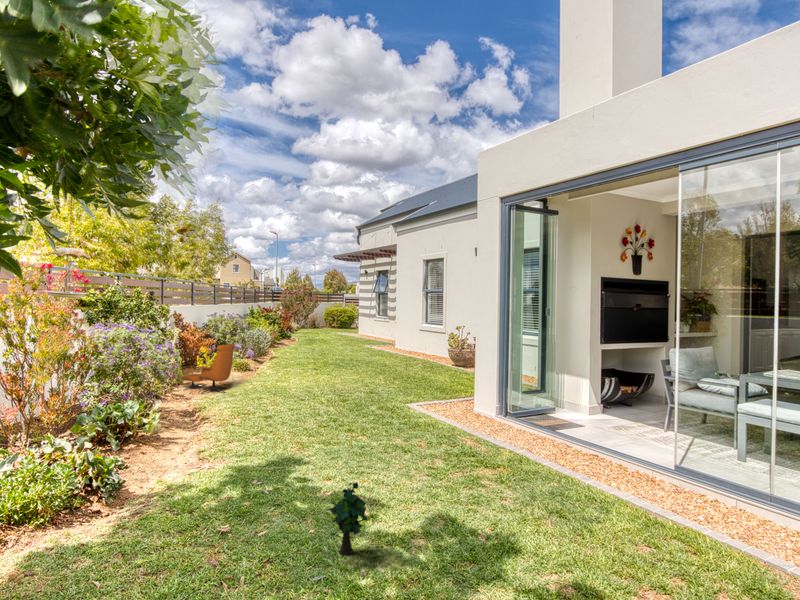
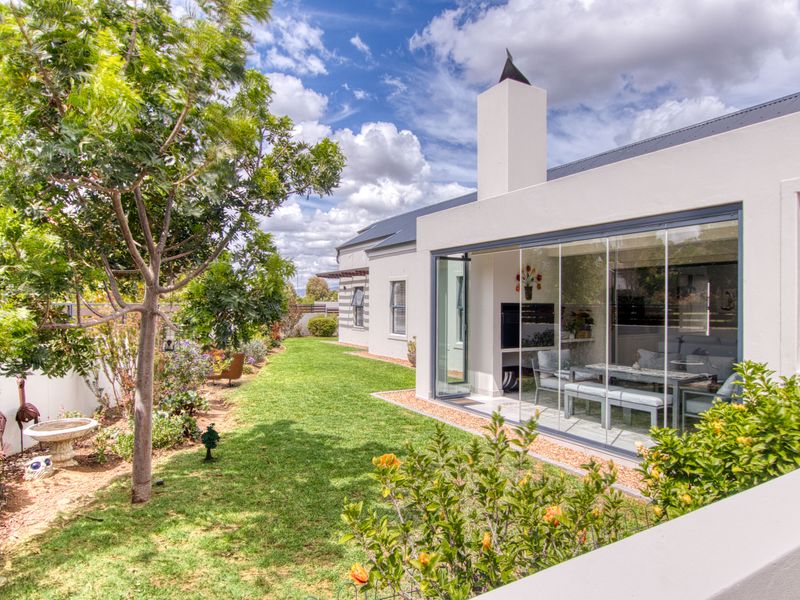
decorative plant: present [327,482,367,555] -> present [199,423,220,460]

